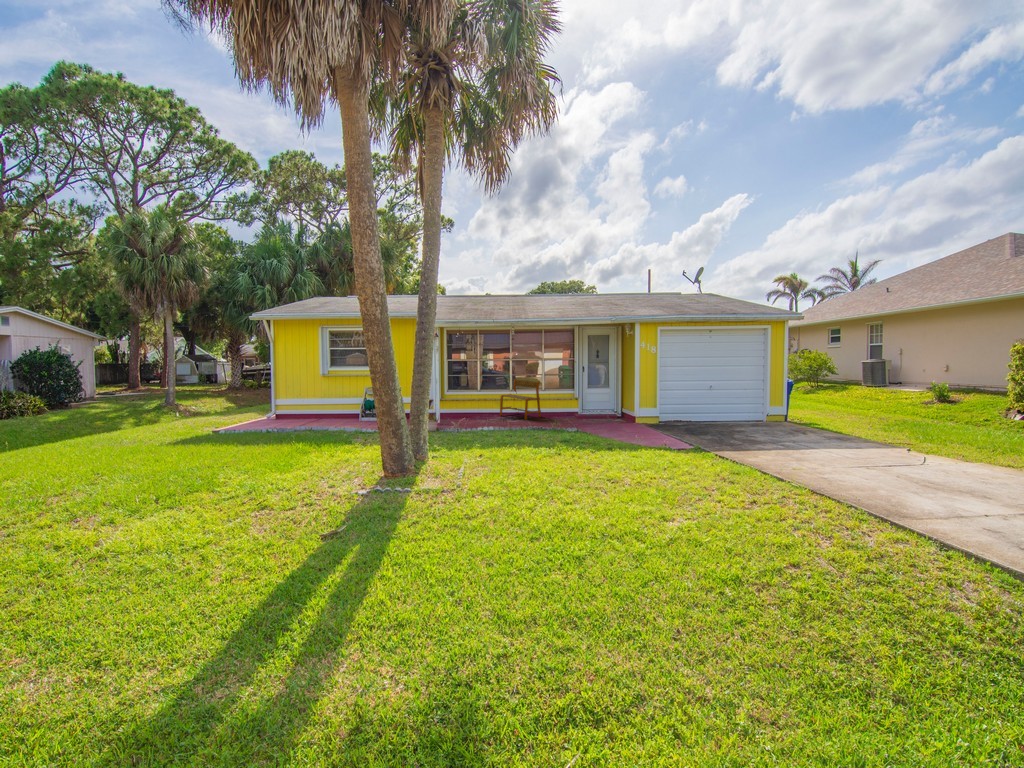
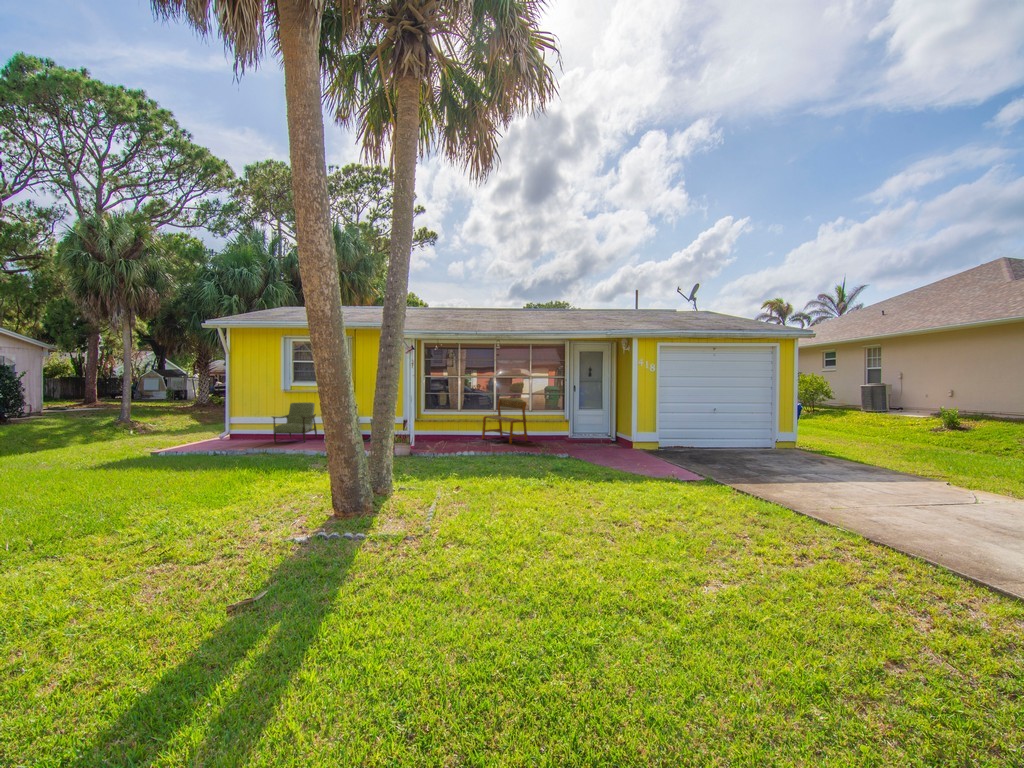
chair: none [313,385,352,421] -> present [273,402,317,443]

